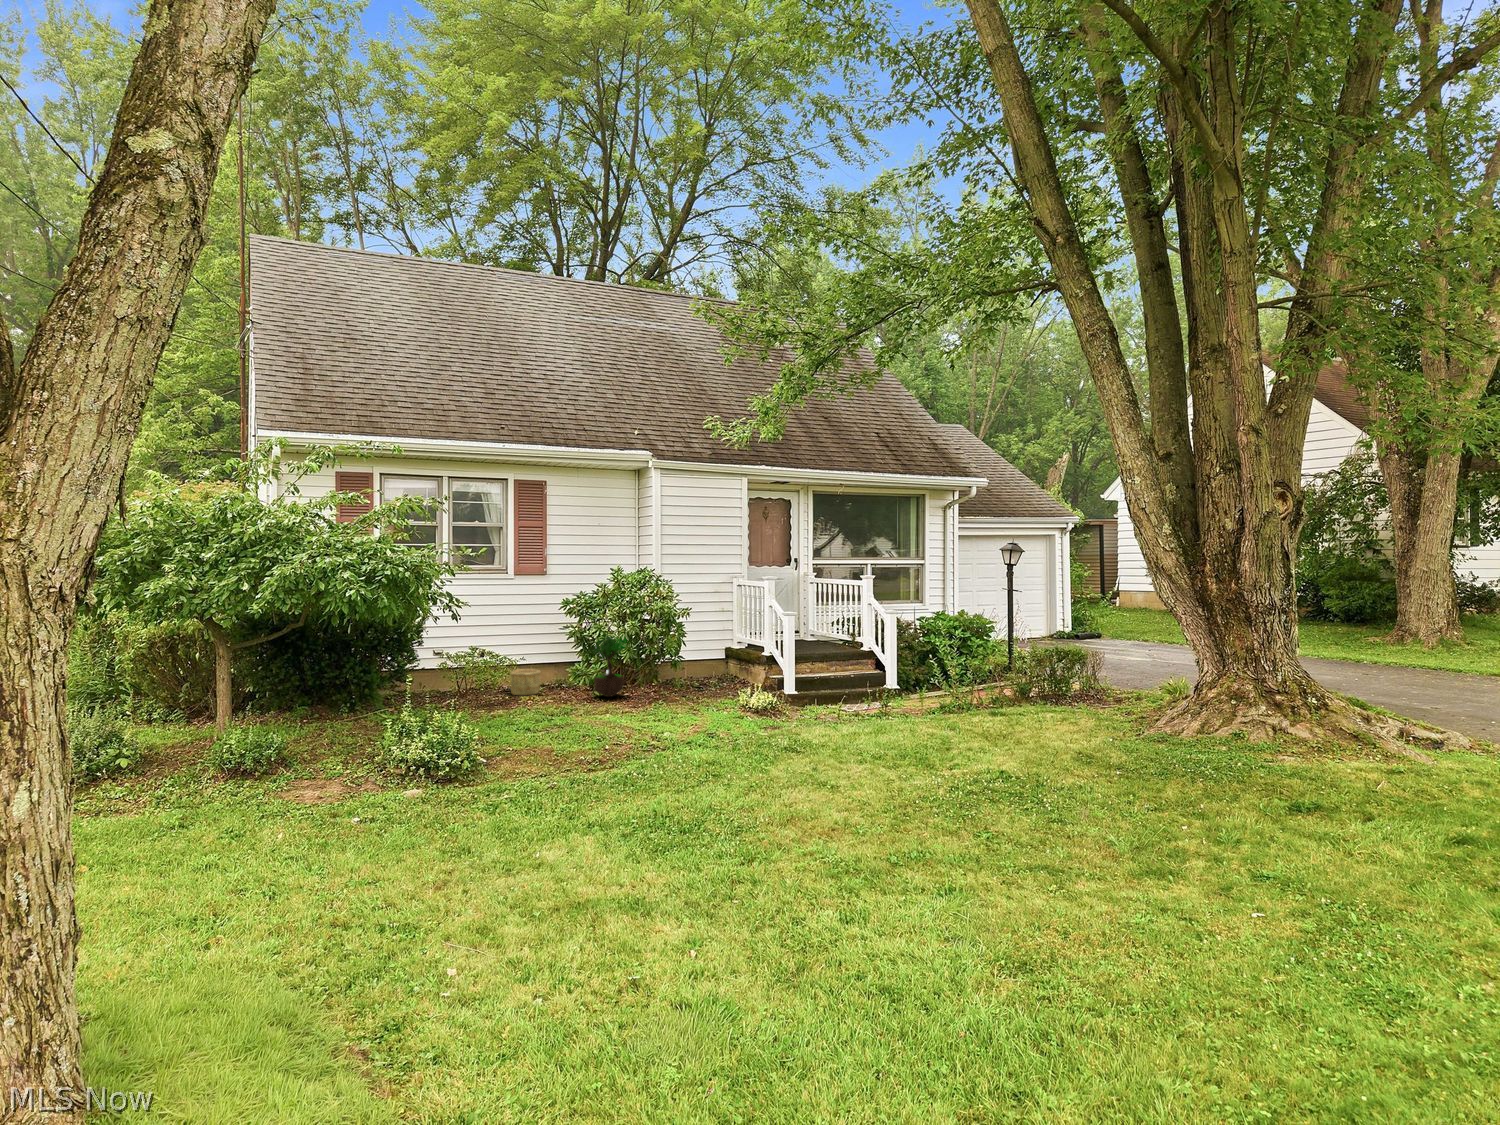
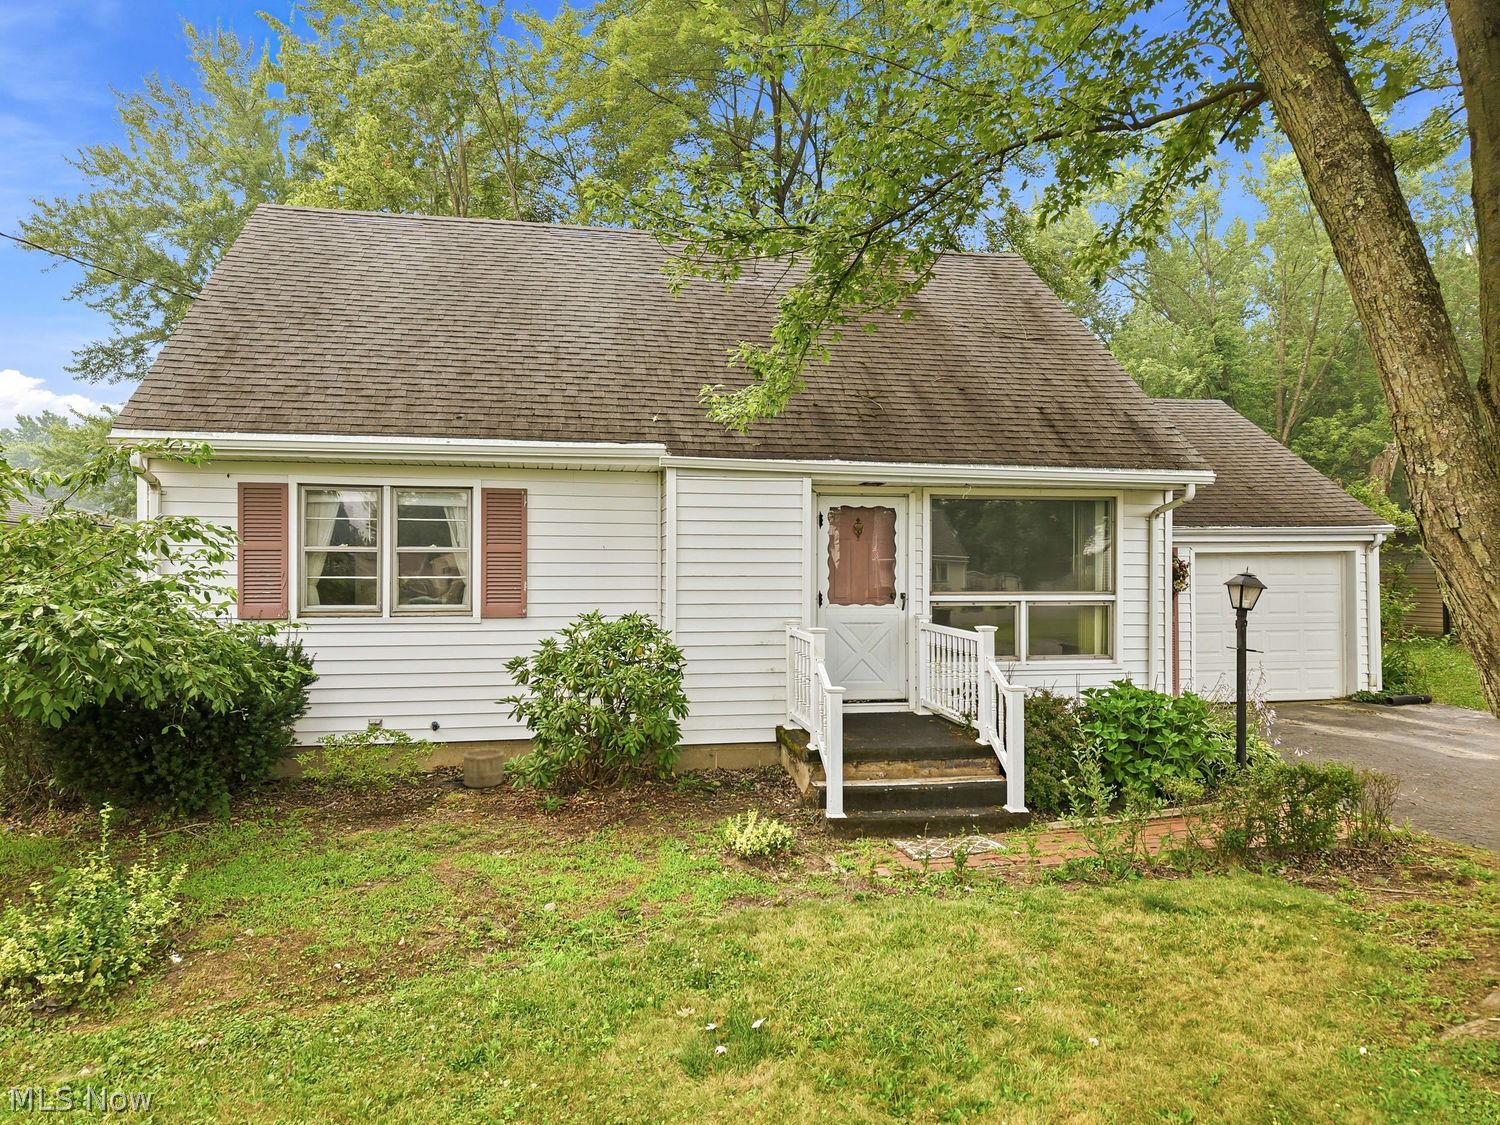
potted tree: present [593,633,627,697] -> none [546,701,605,800]

